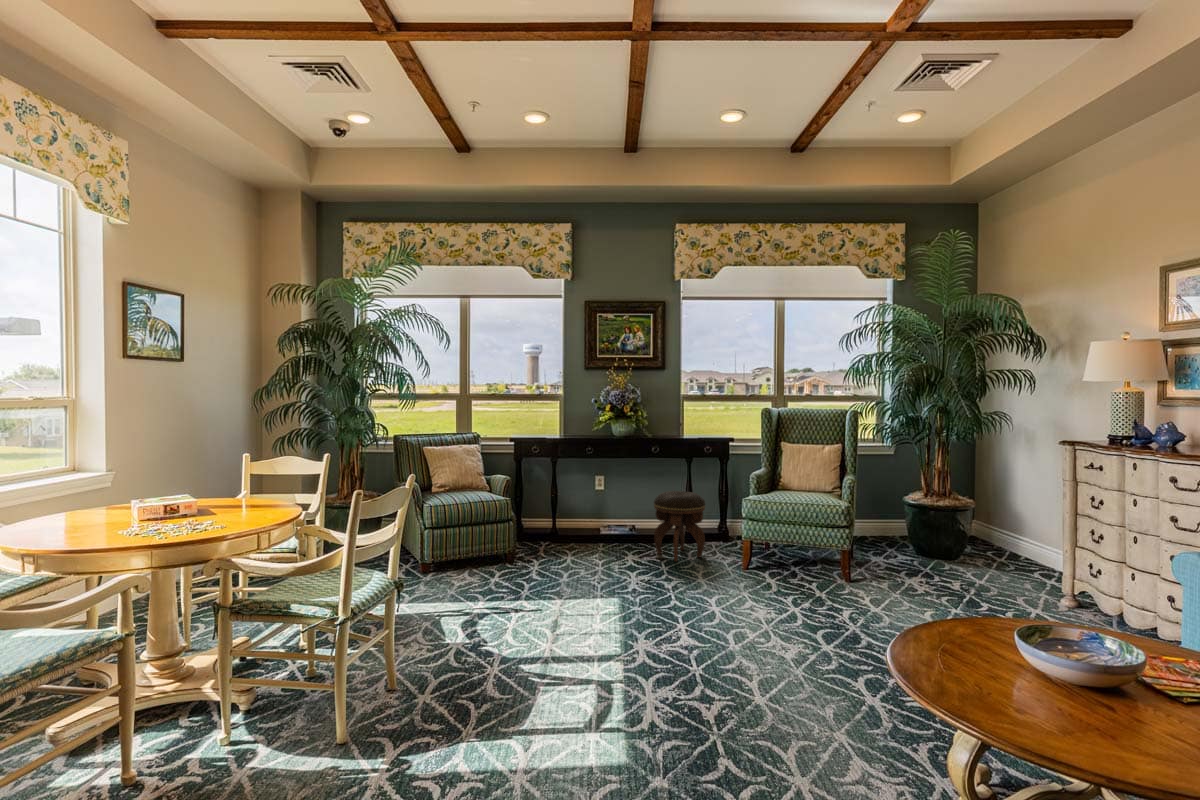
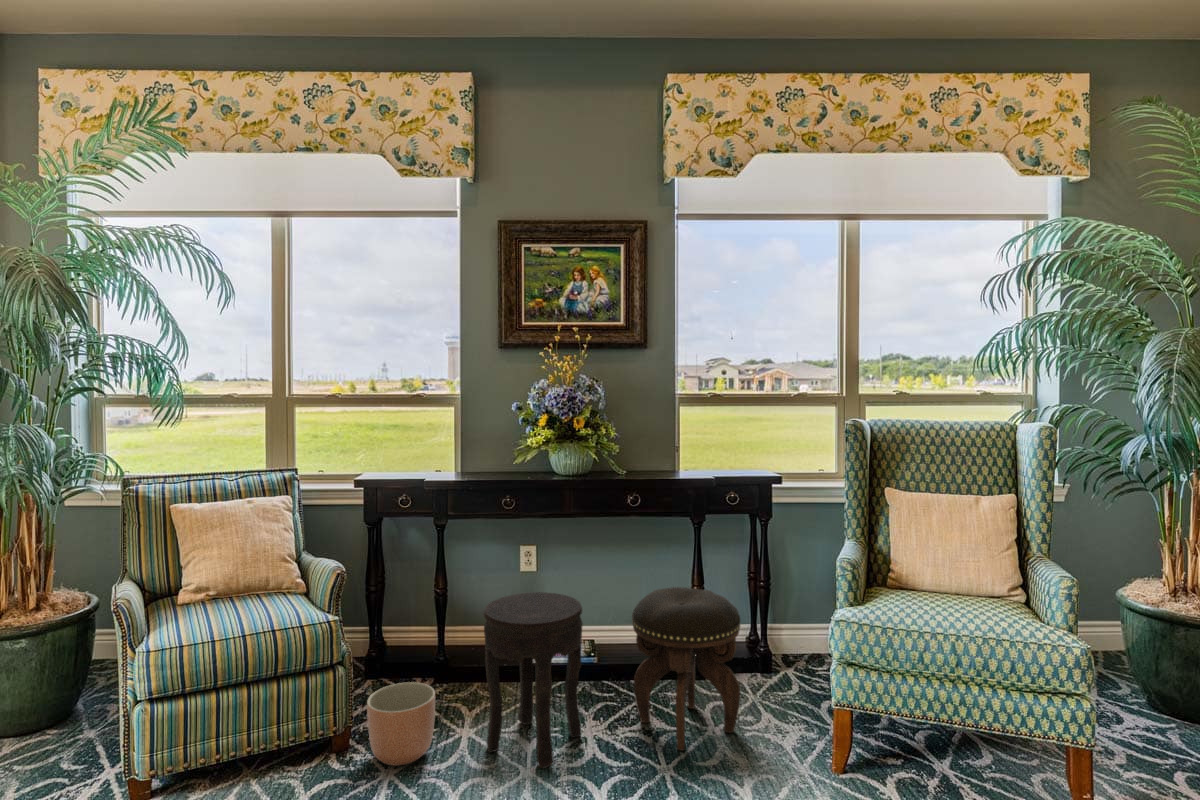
side table: none [585,491,631,565] -> present [484,592,583,768]
planter: none [533,530,563,563] -> present [367,682,435,766]

